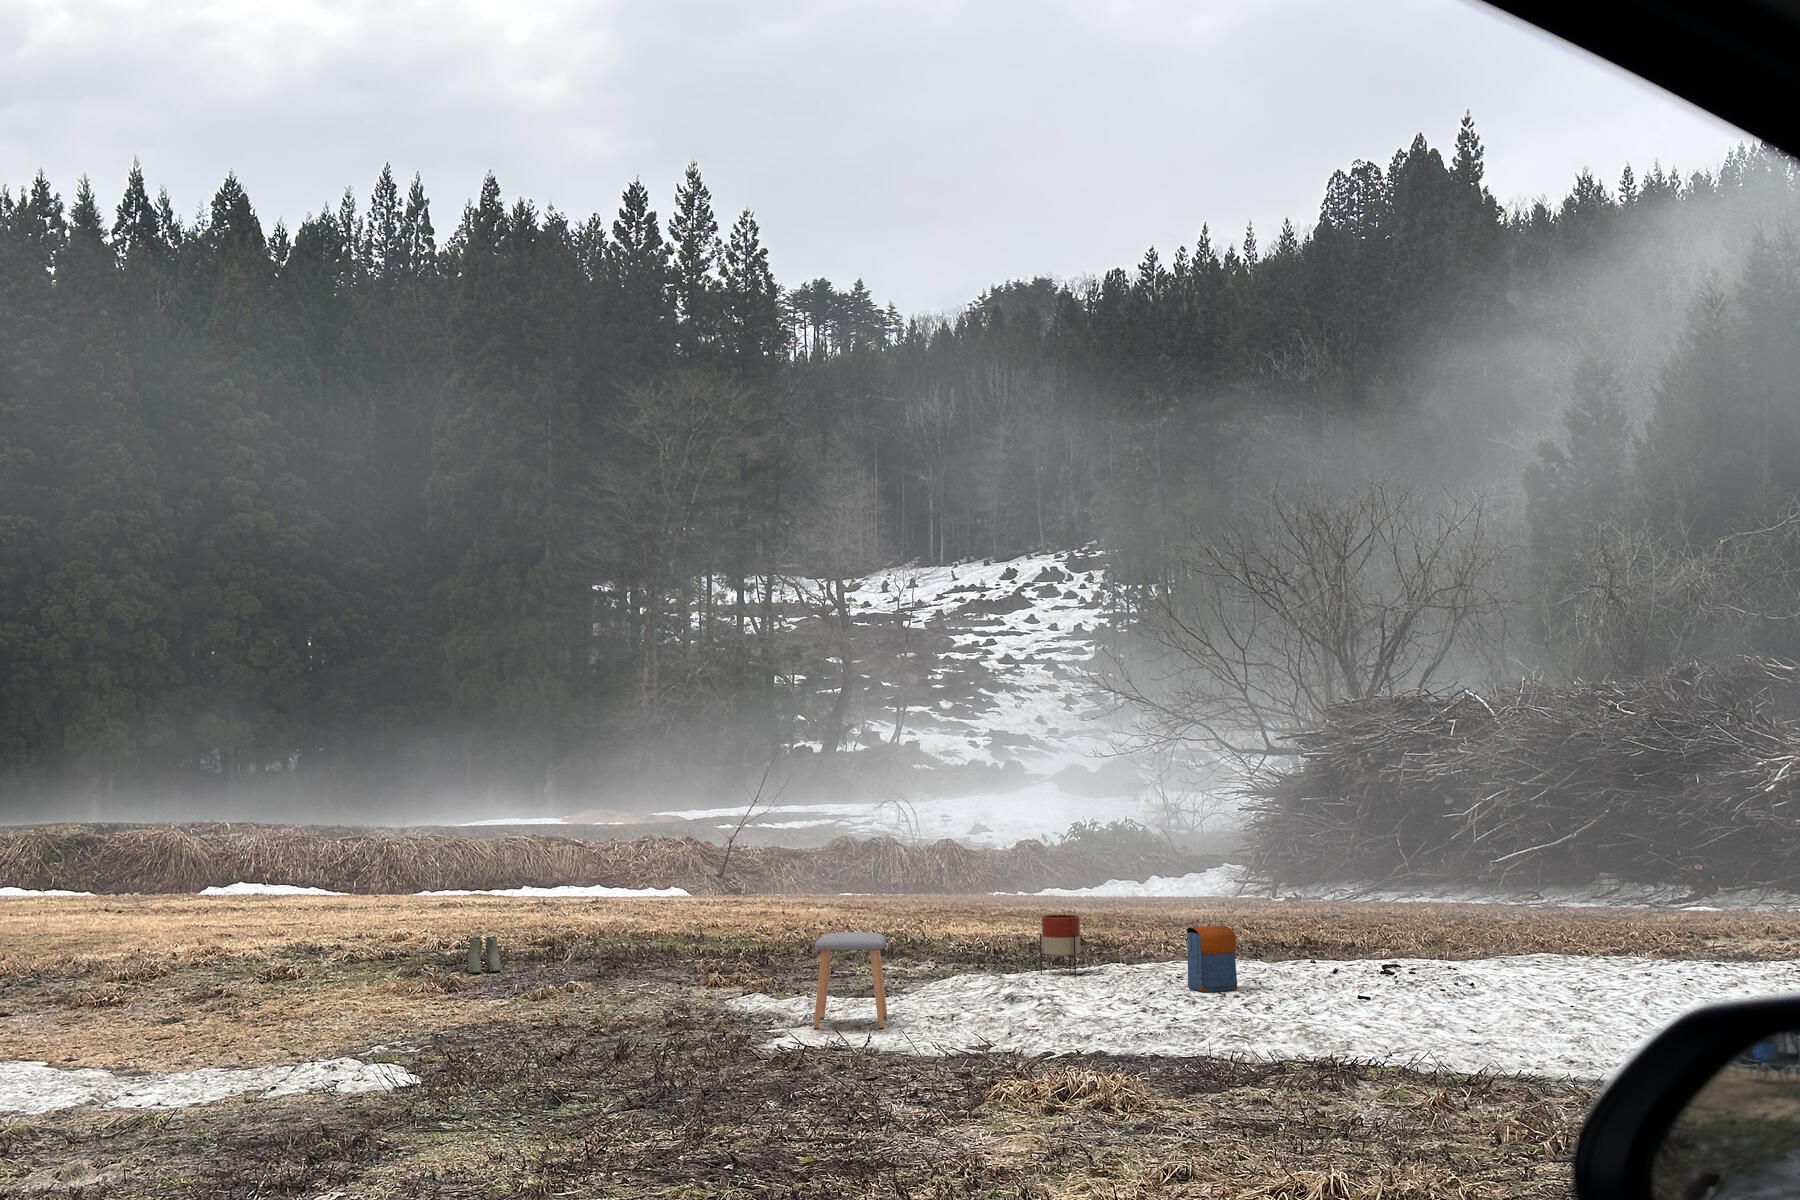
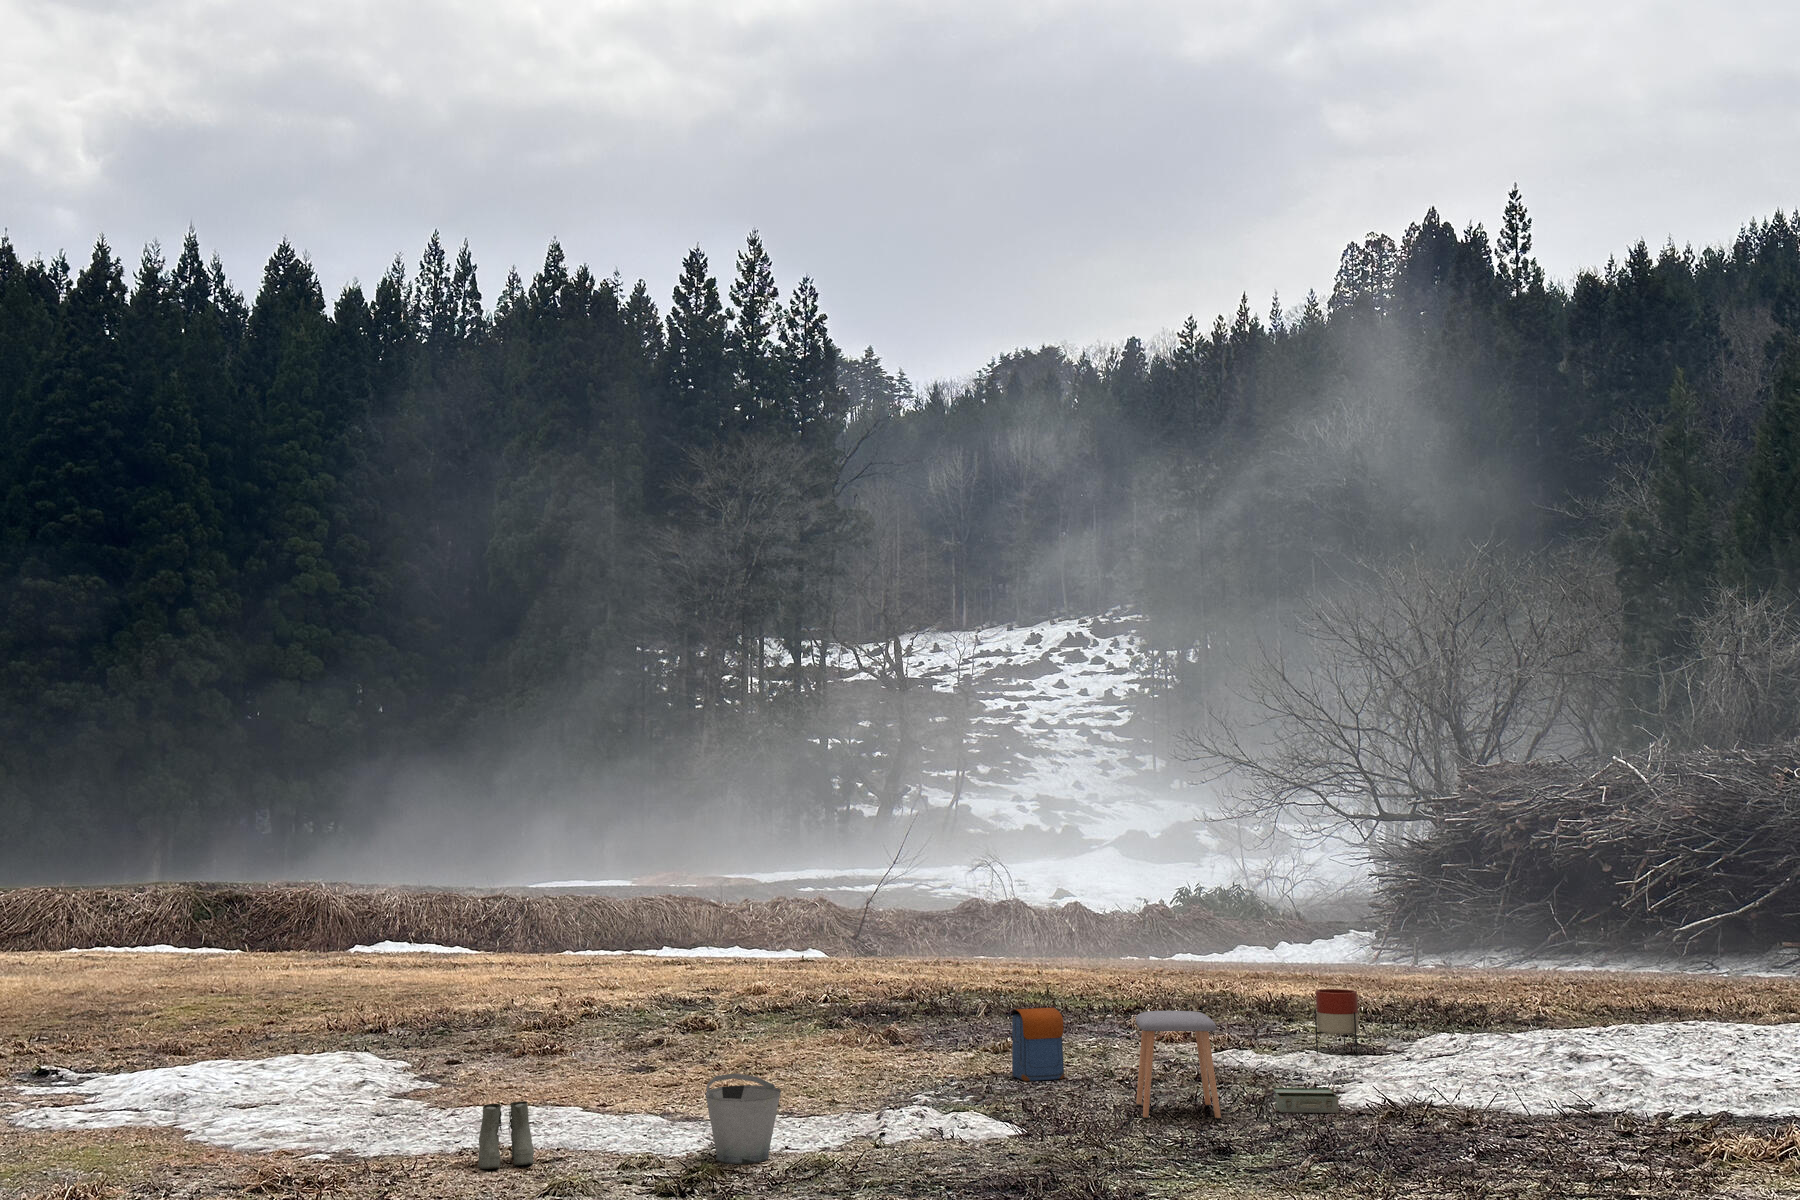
backpack: present [1187,926,1237,992] -> present [1012,1008,1064,1081]
boots: present [468,936,501,973] -> present [478,1101,534,1169]
bucket: none [380,989,453,1068] -> present [706,1073,781,1164]
toolbox: none [944,1001,997,1023] -> present [1273,1088,1339,1113]

